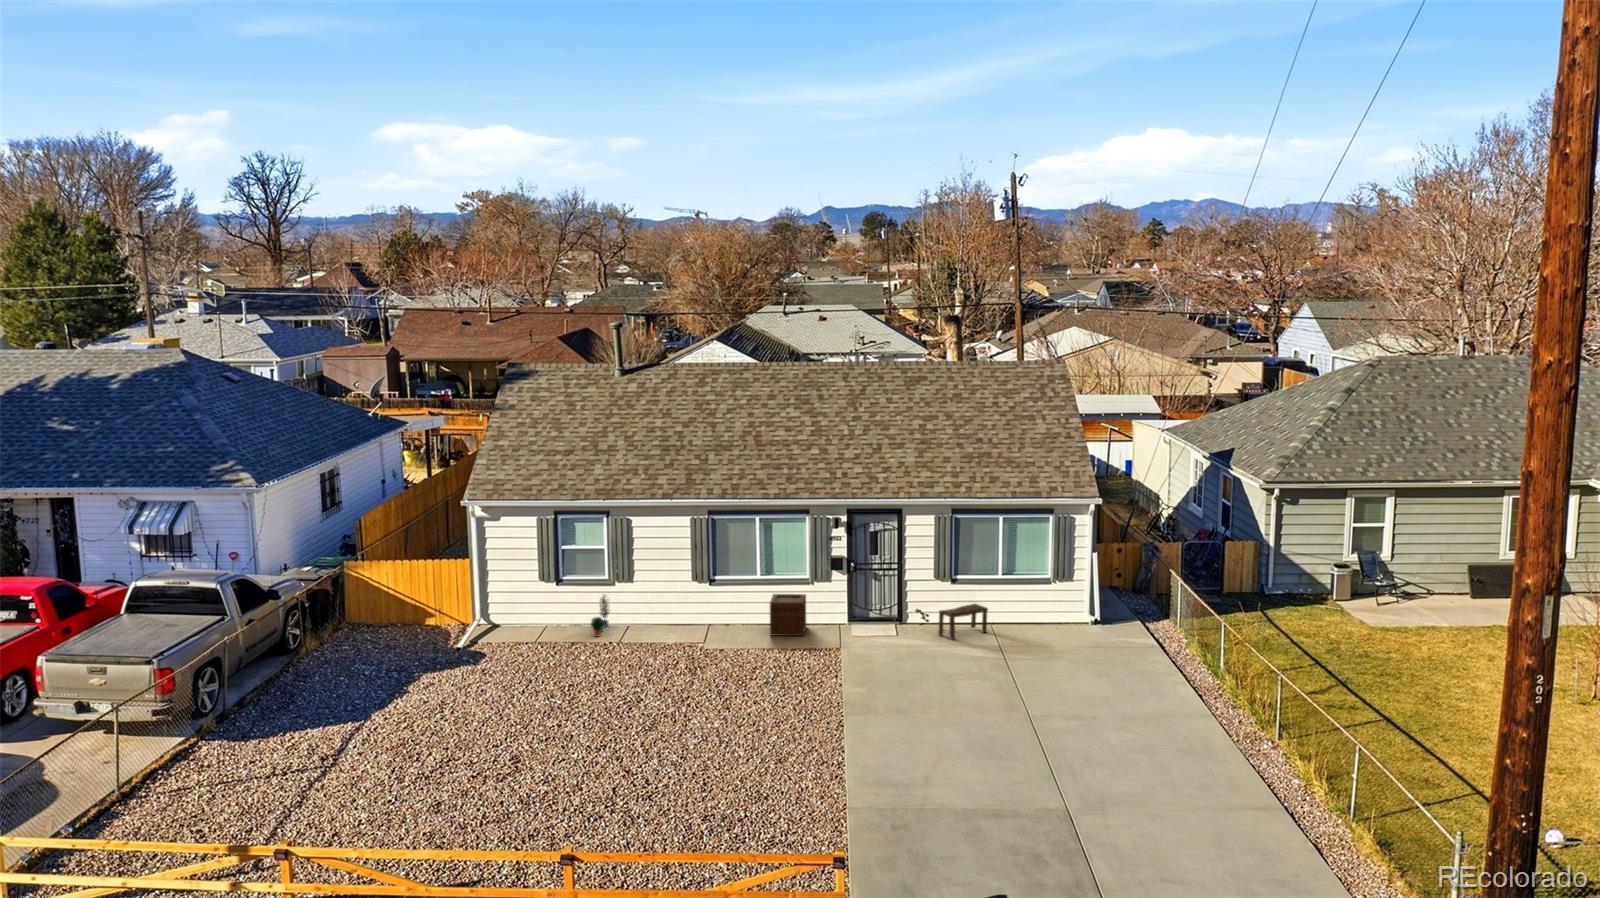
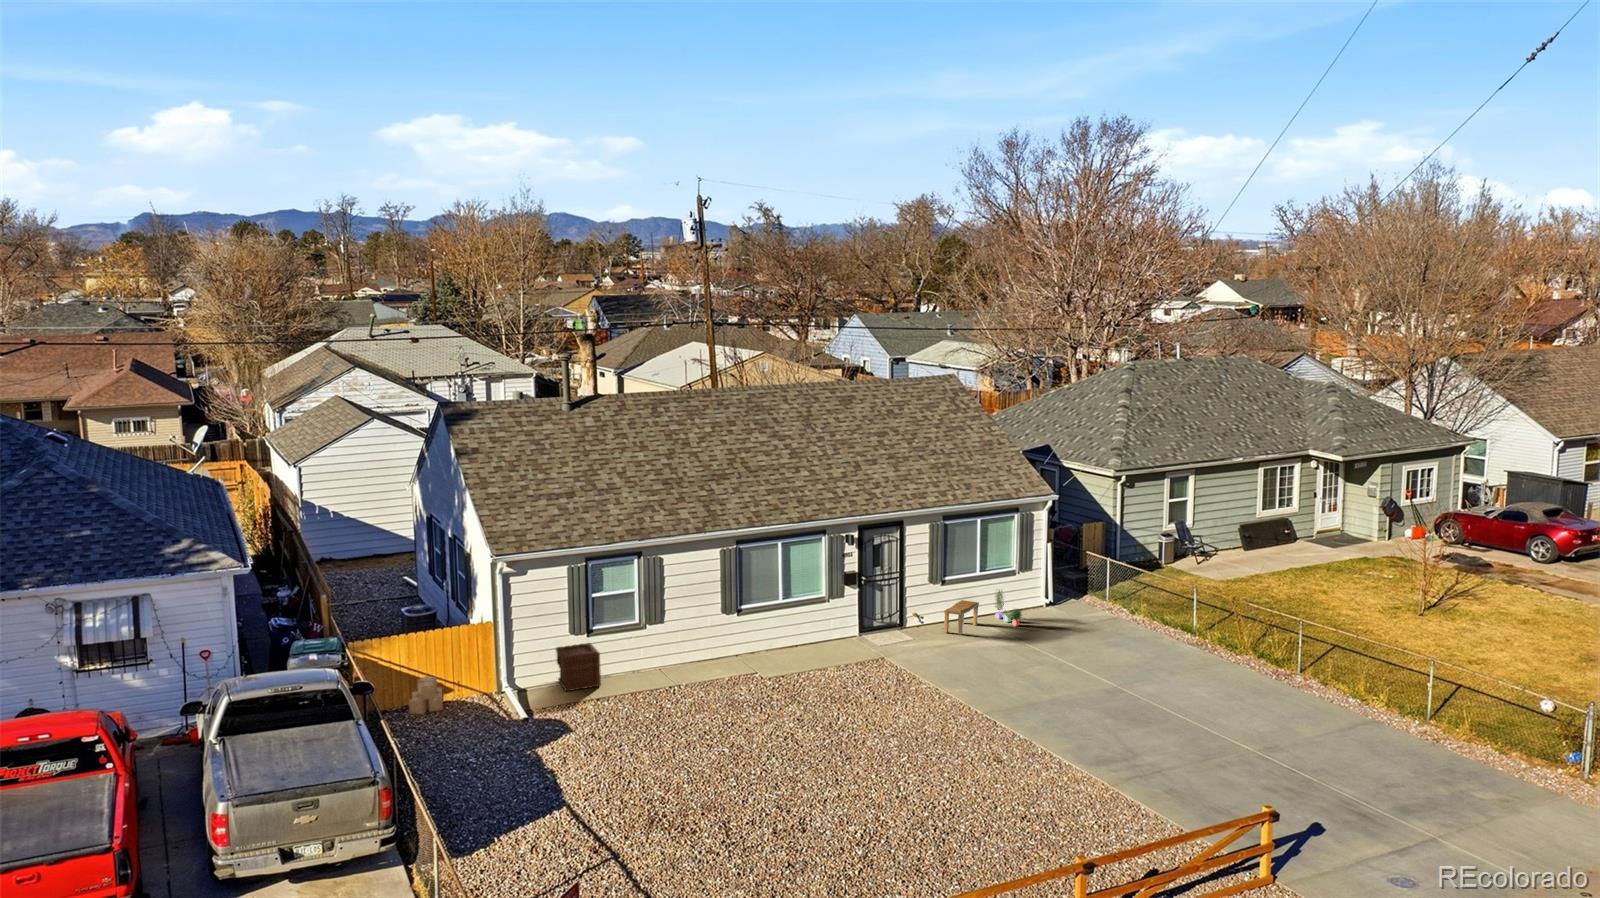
wooden crate: present [770,594,806,636] -> present [556,643,601,691]
potted plant: present [591,595,609,637] -> present [995,590,1021,626]
cardboard box: none [383,600,423,632] -> present [409,676,443,714]

